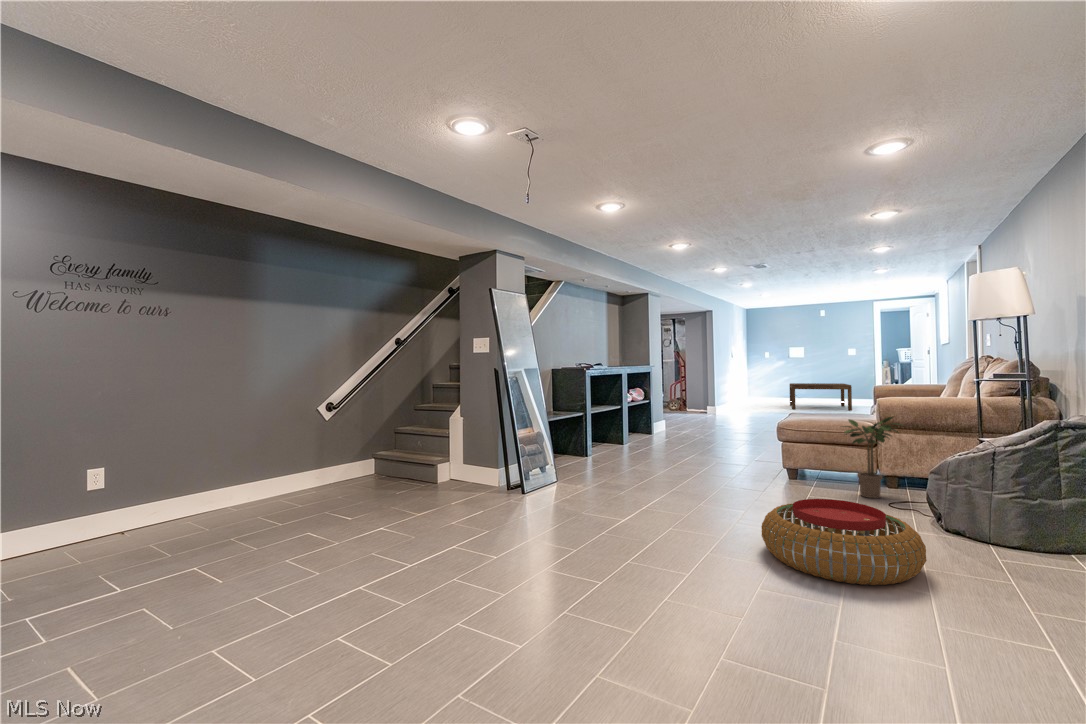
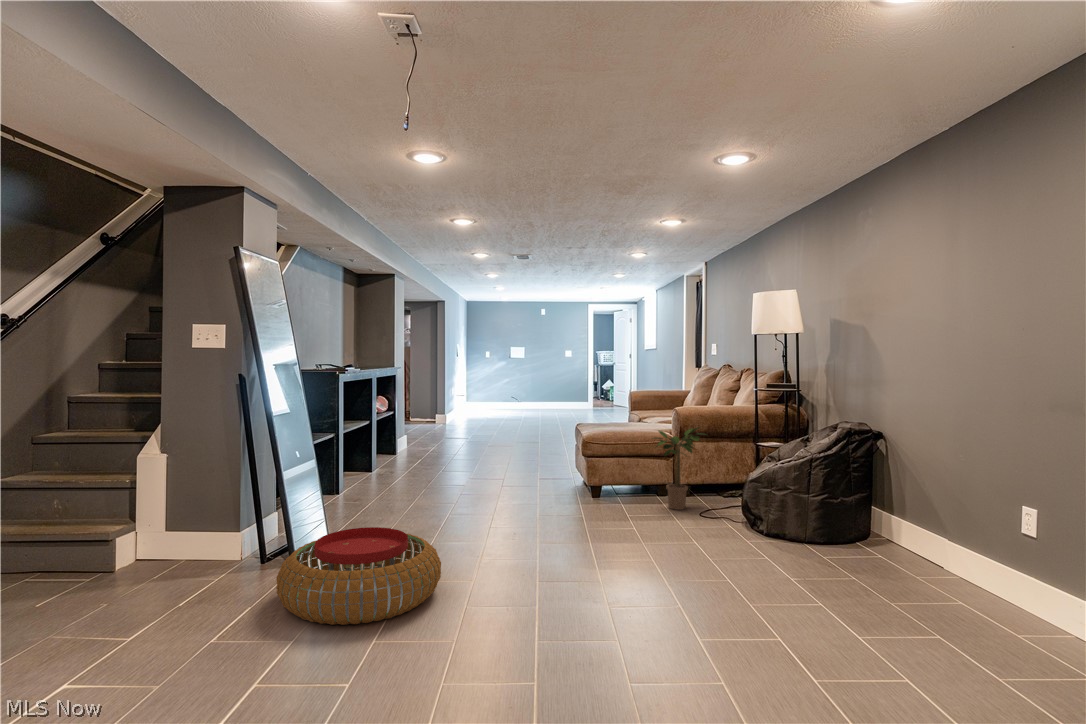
coffee table: present [790,383,852,410] -> none [511,385,571,413]
pouf: present [761,499,927,585] -> present [276,527,441,625]

